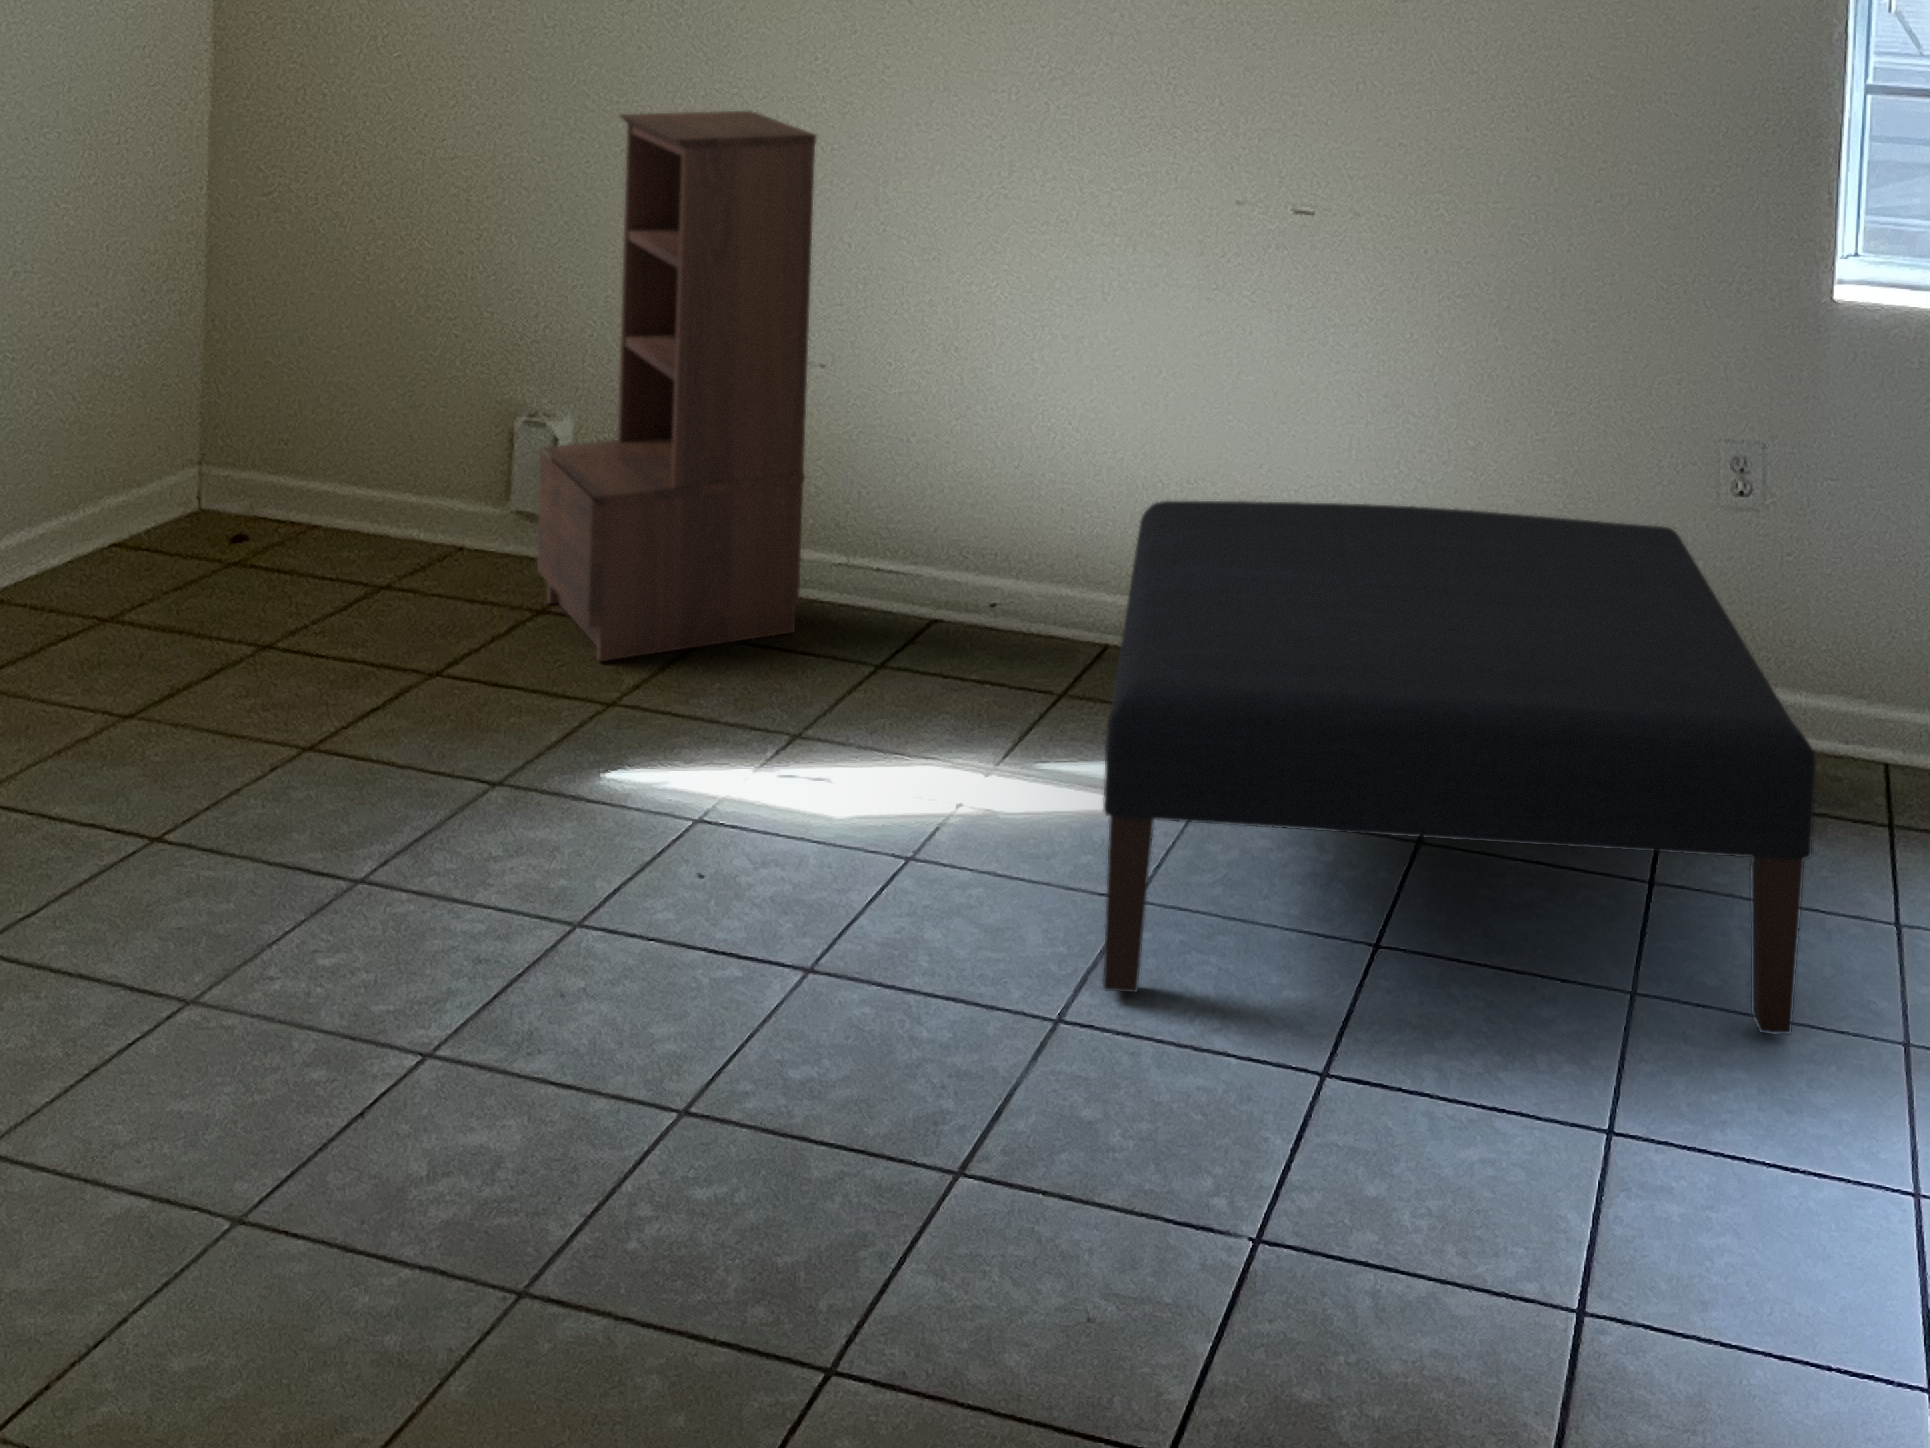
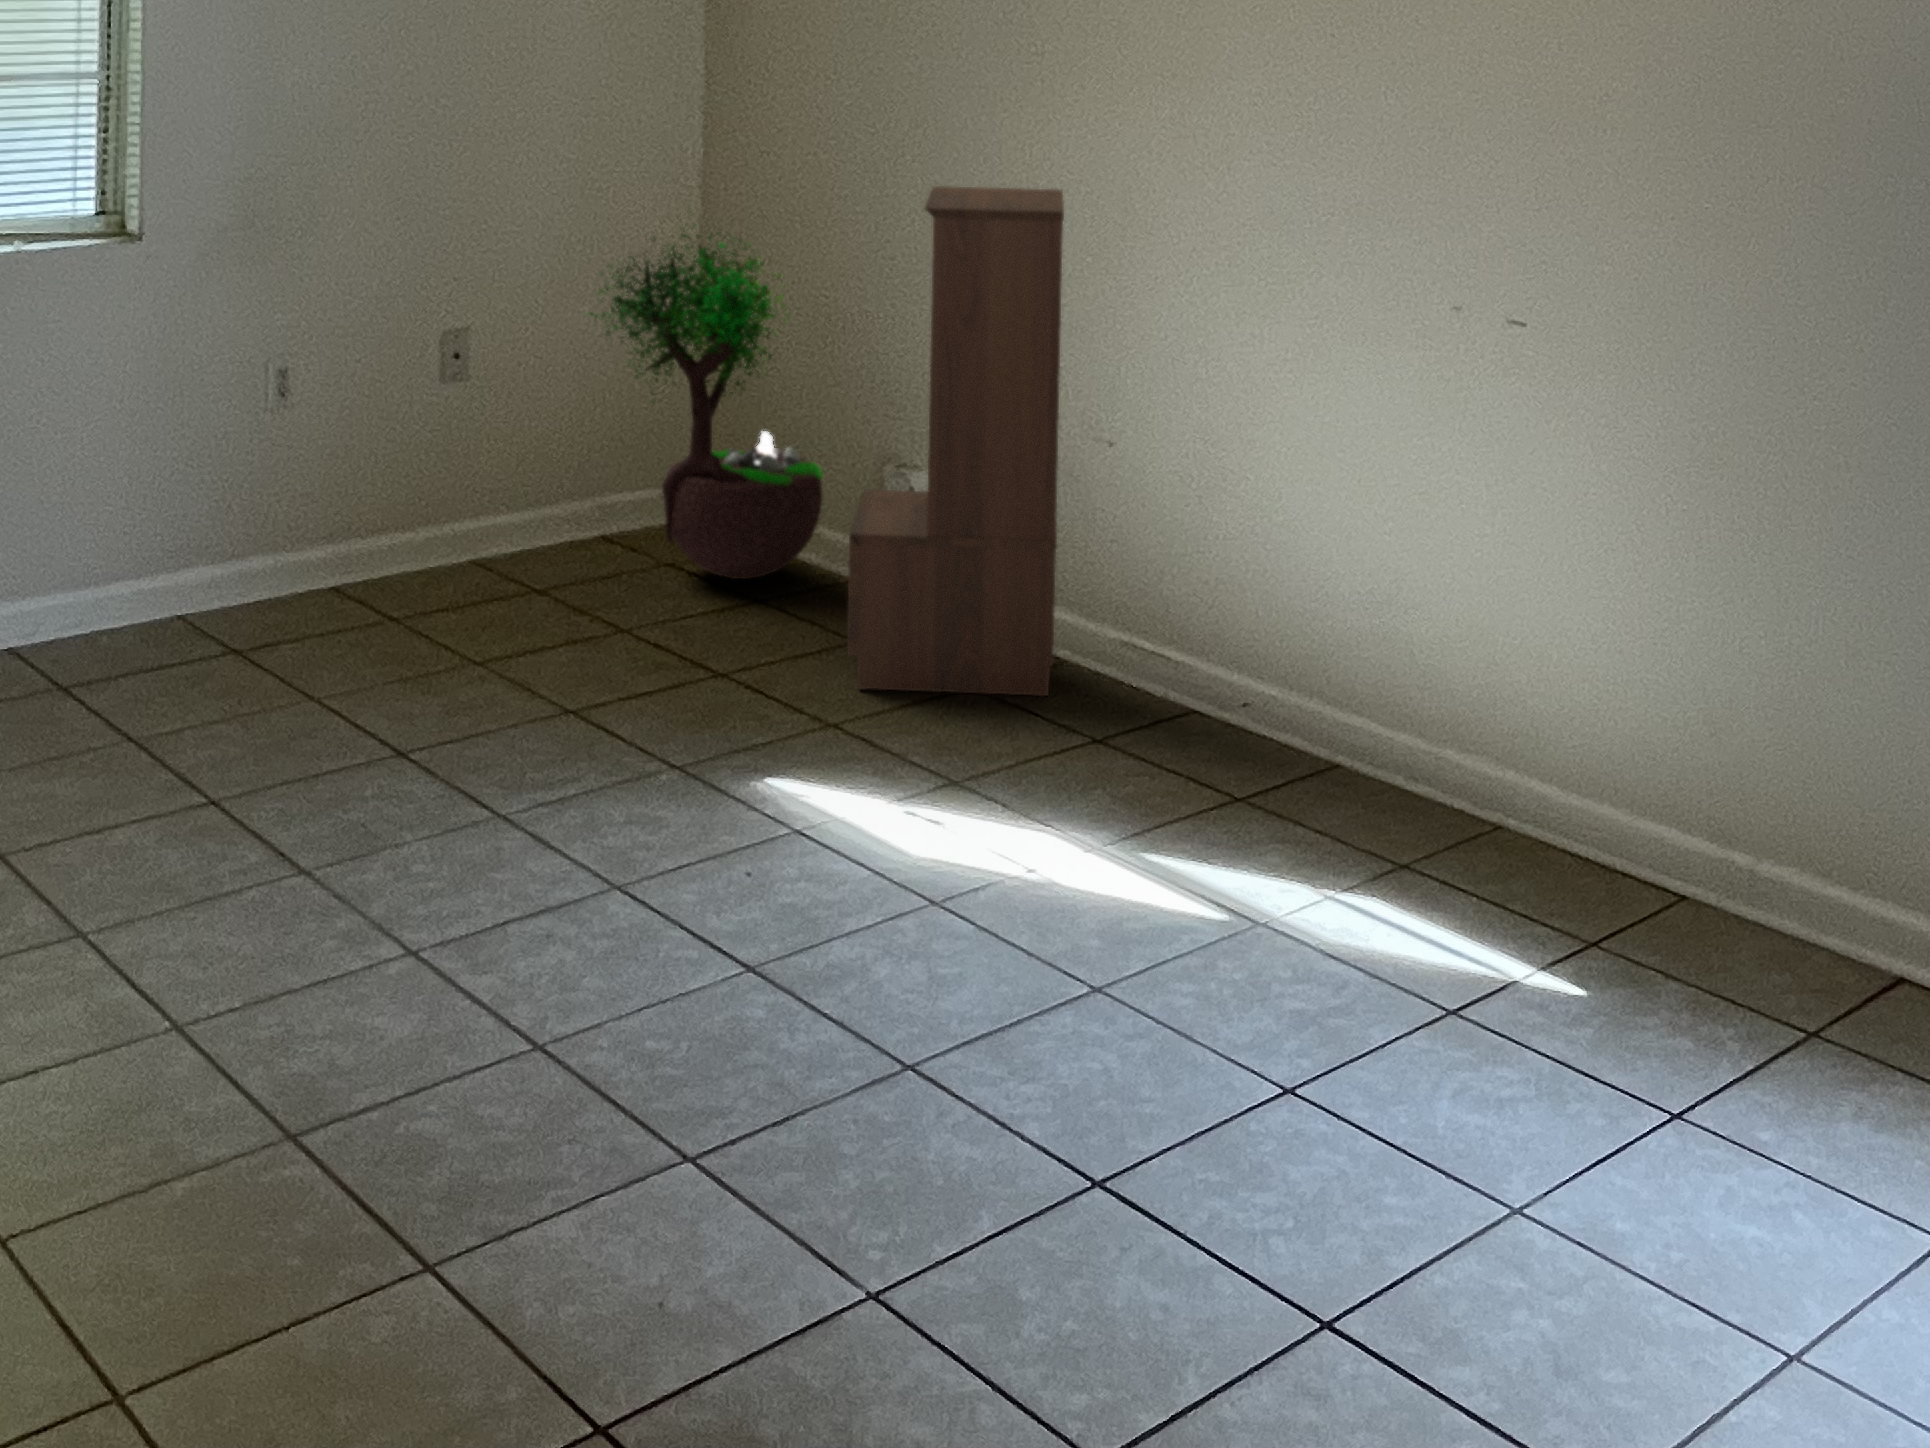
potted tree: none [156,151,435,568] -> present [586,231,823,579]
ottoman: present [1103,501,1816,1035] -> none [964,604,1857,1289]

